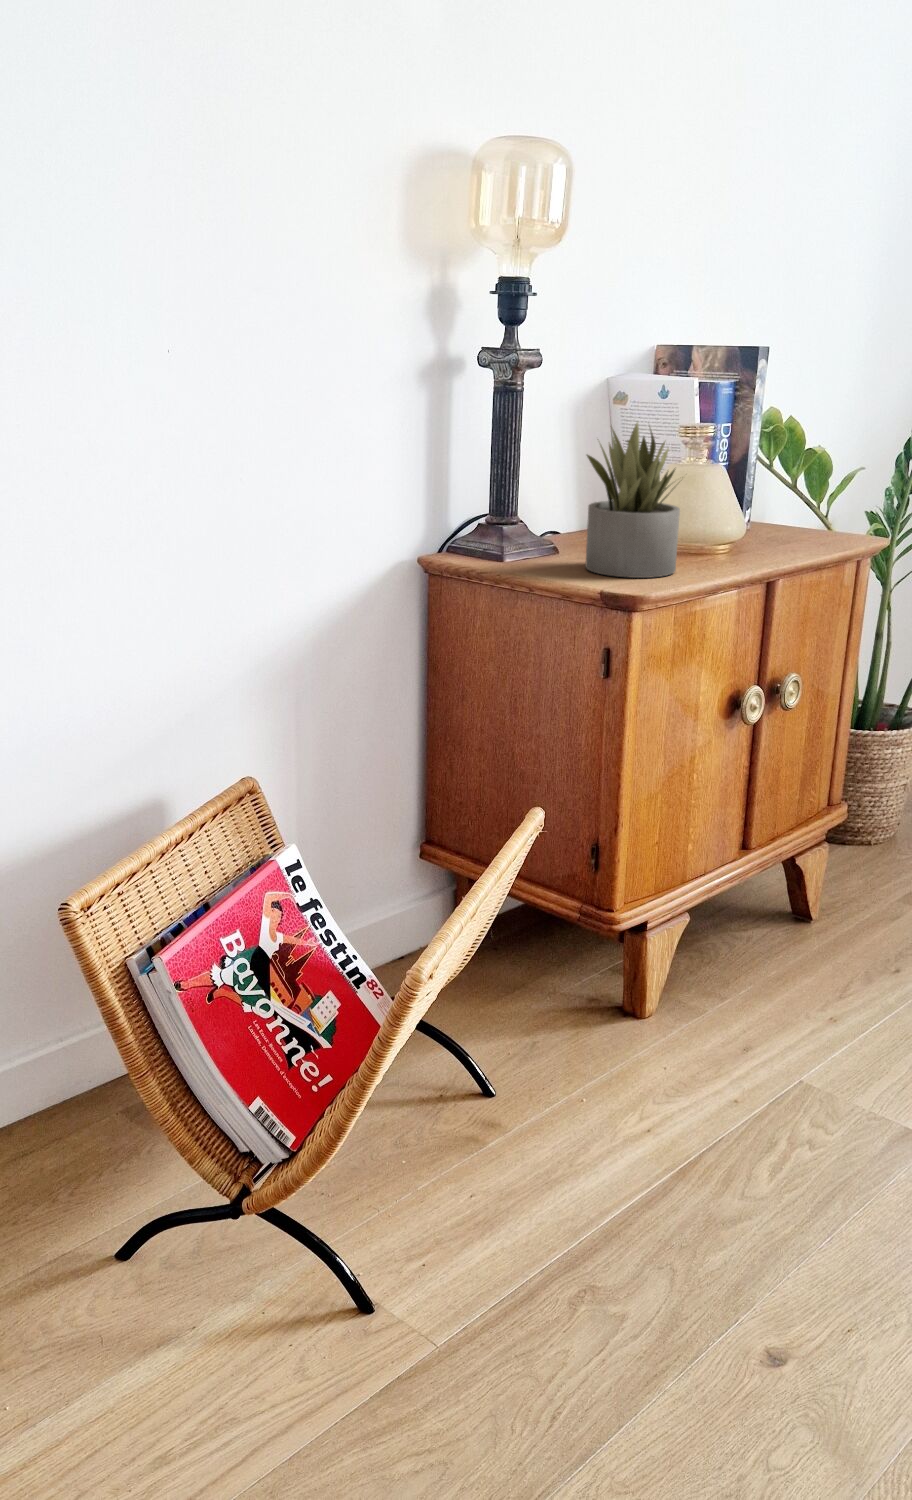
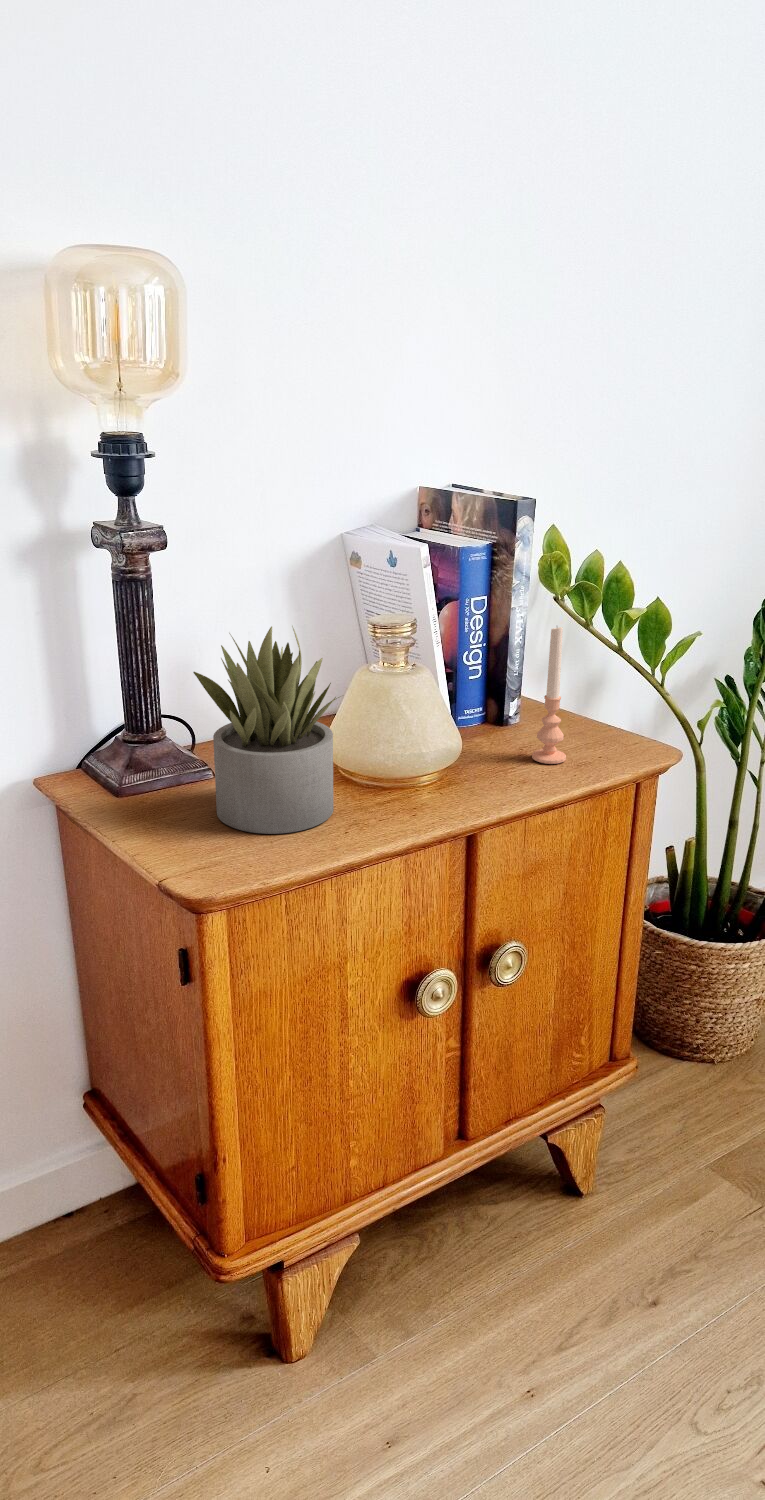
candle: none [780,437,809,548] -> present [532,627,566,764]

